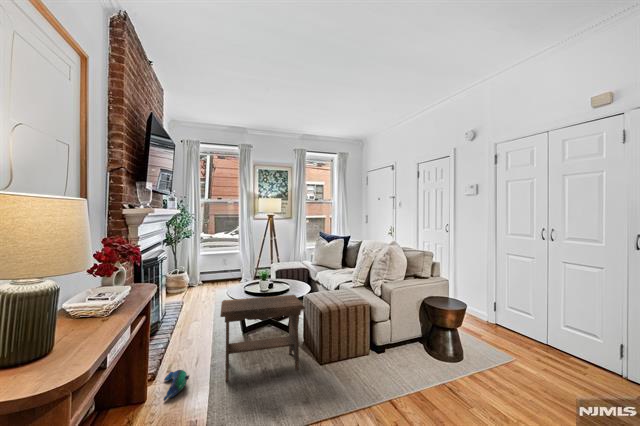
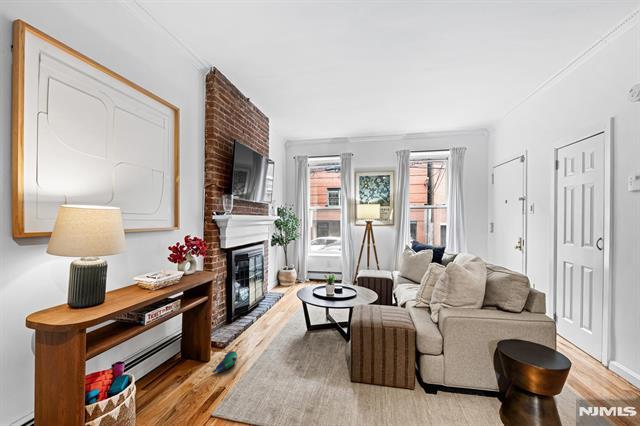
footstool: present [220,295,305,381] -> none [258,299,339,380]

